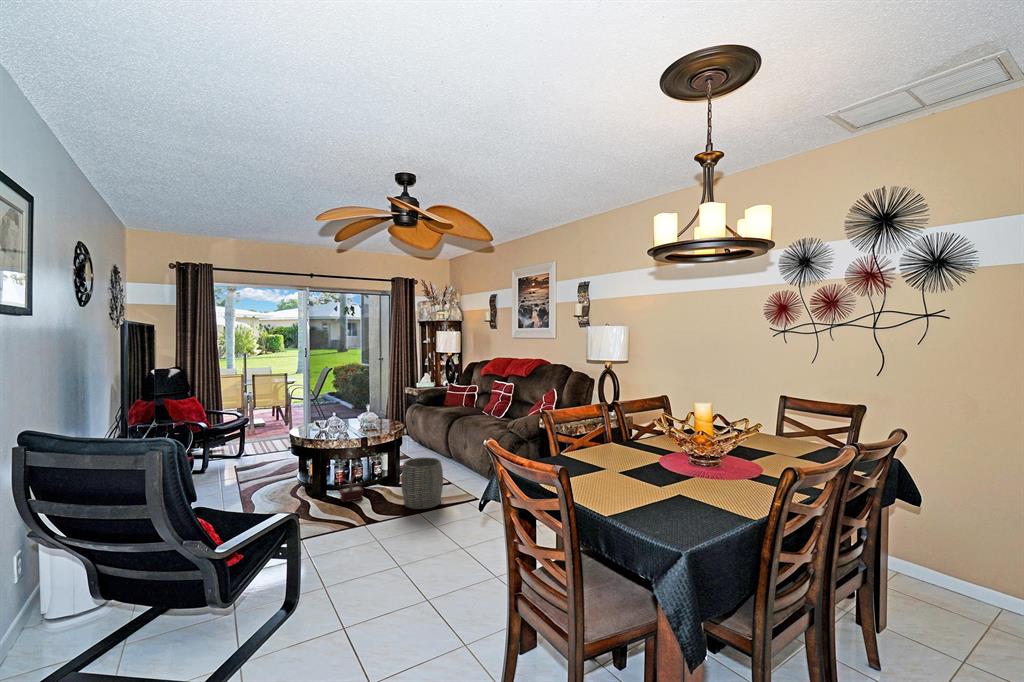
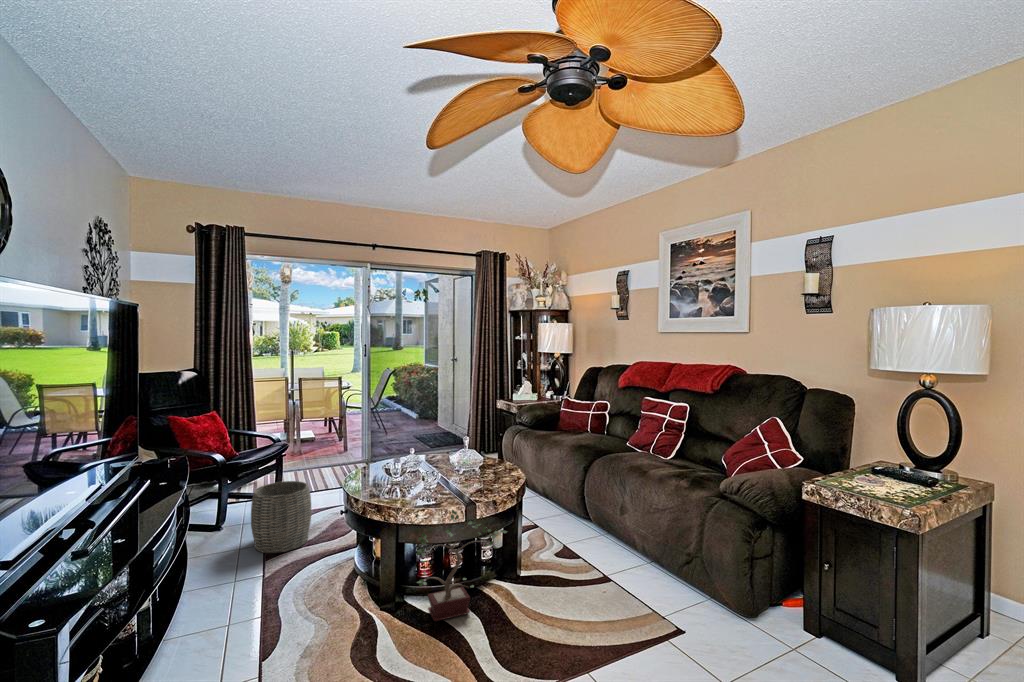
woven basket: present [401,458,443,509] -> present [251,481,311,553]

